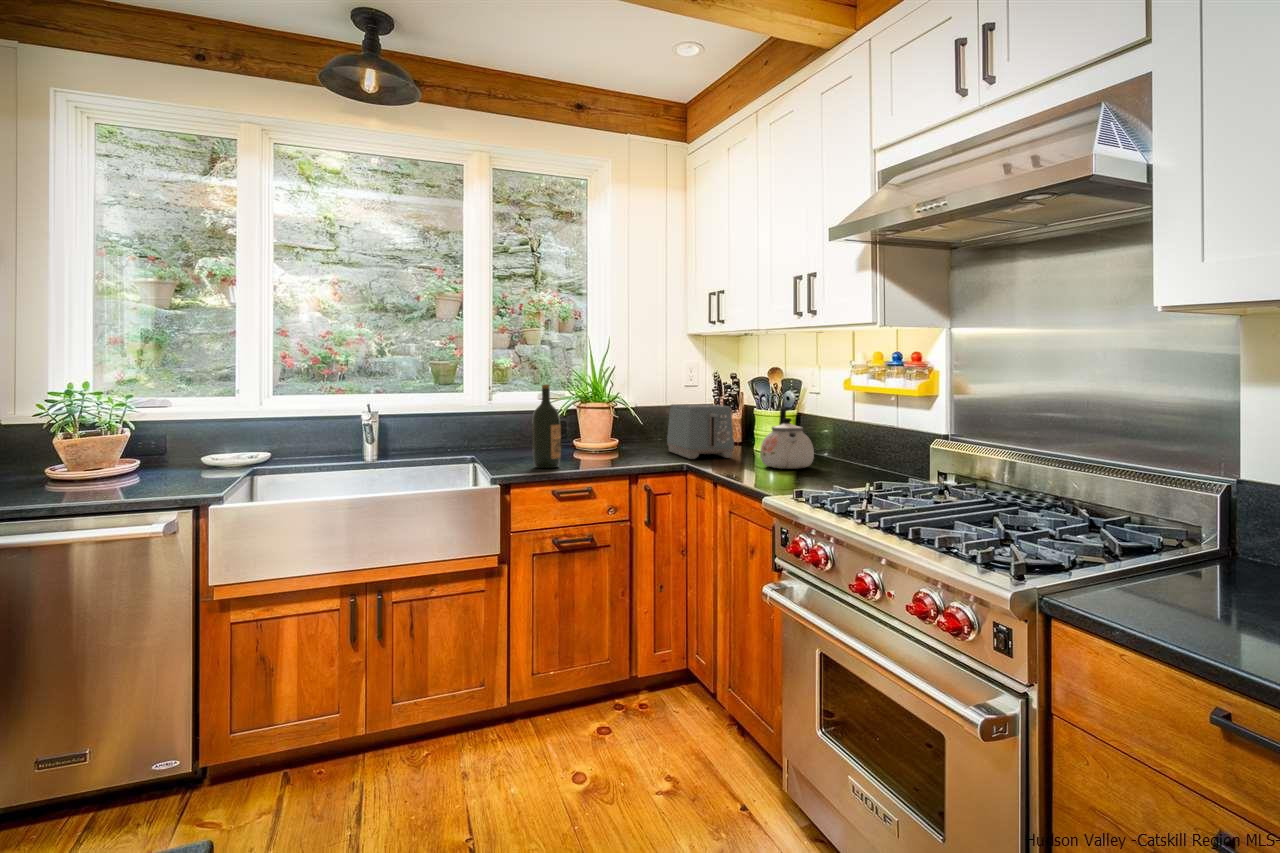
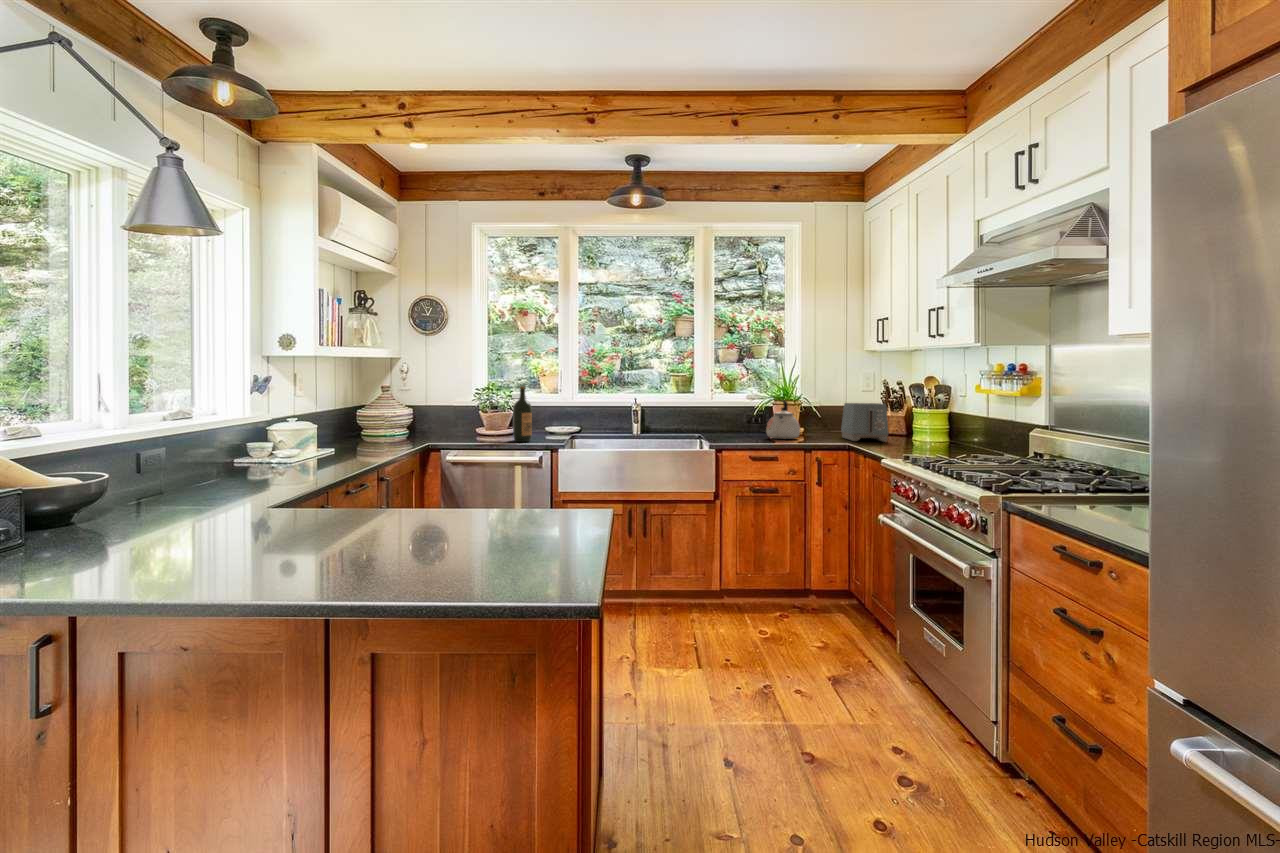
wine bottle: present [532,384,561,468] -> present [513,386,532,442]
kettle: present [760,407,814,469] -> present [766,400,800,439]

